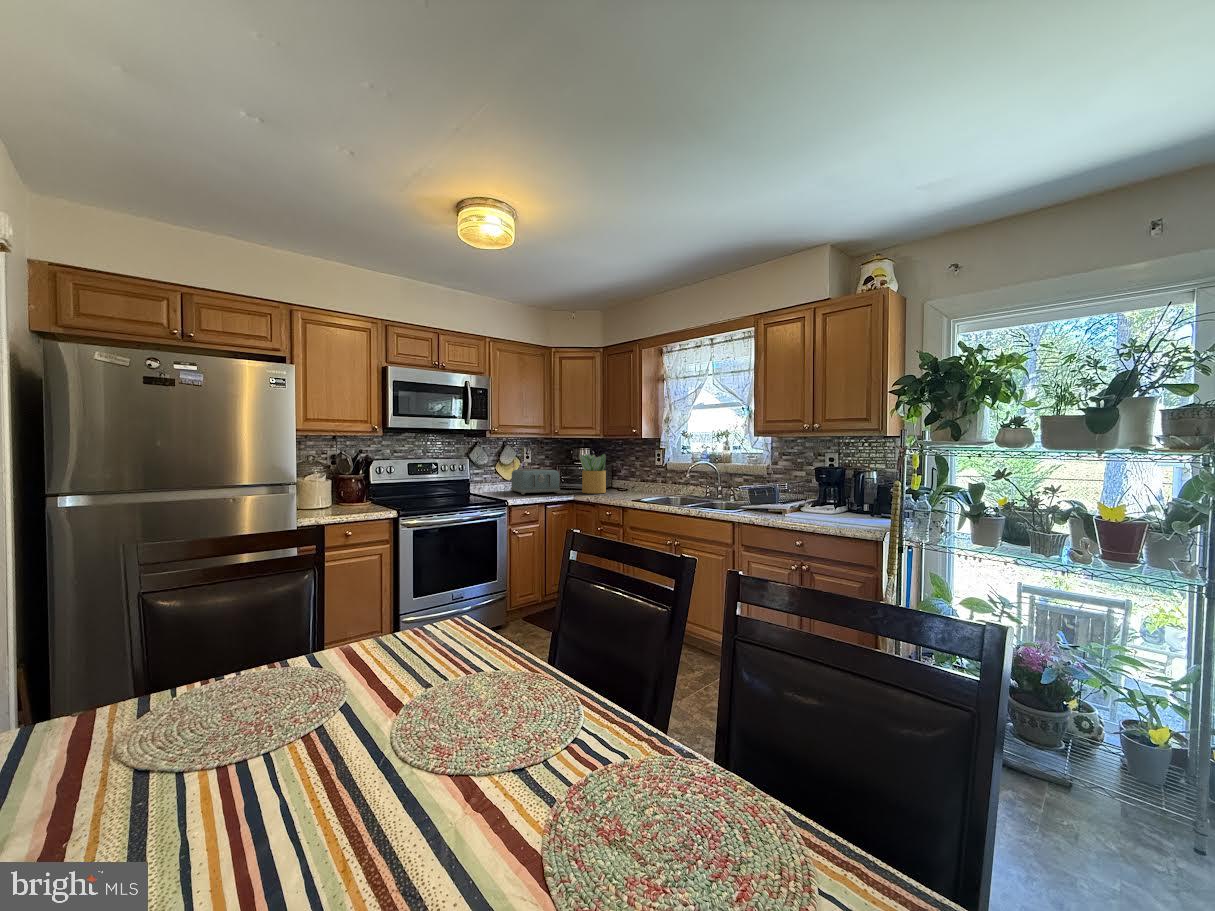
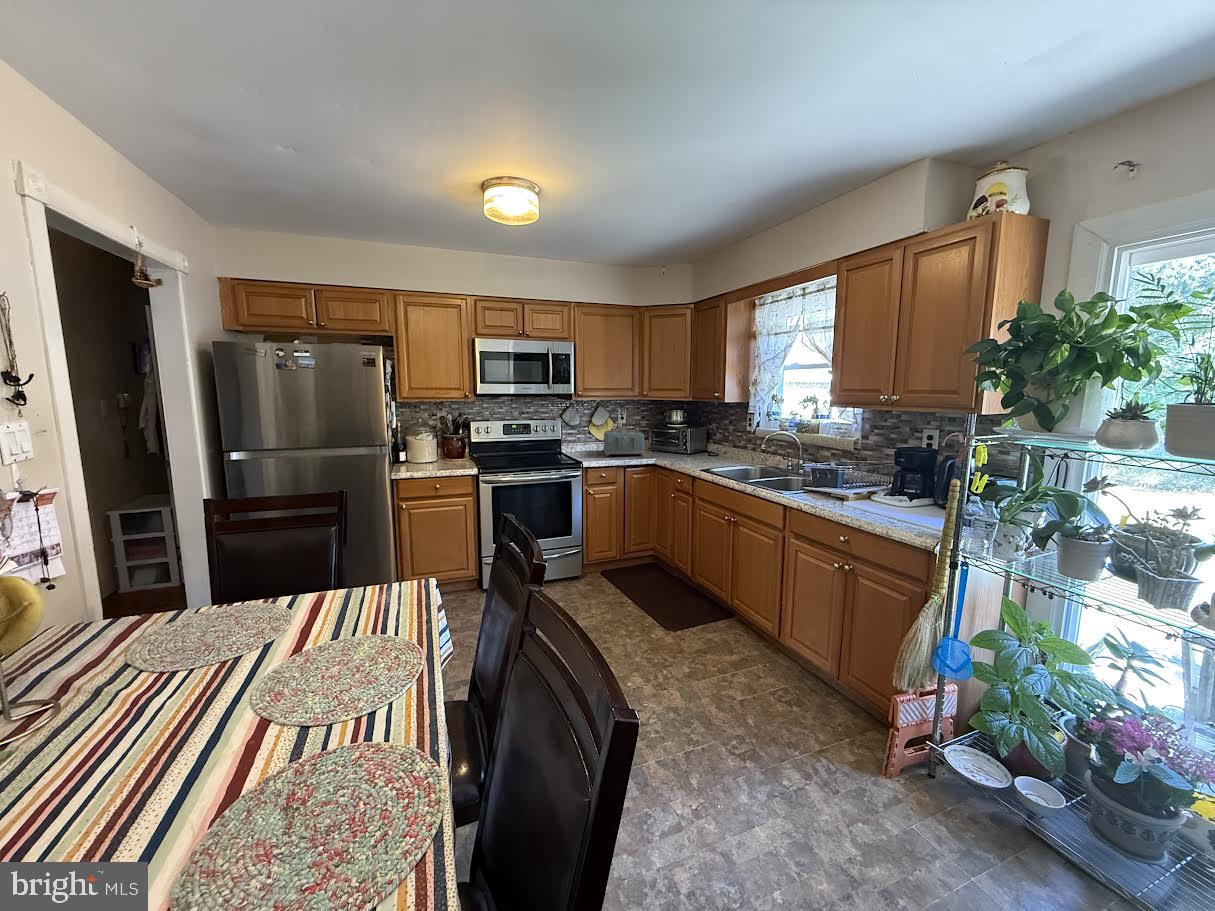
potted plant: present [580,454,606,493] -> none [664,417,692,458]

